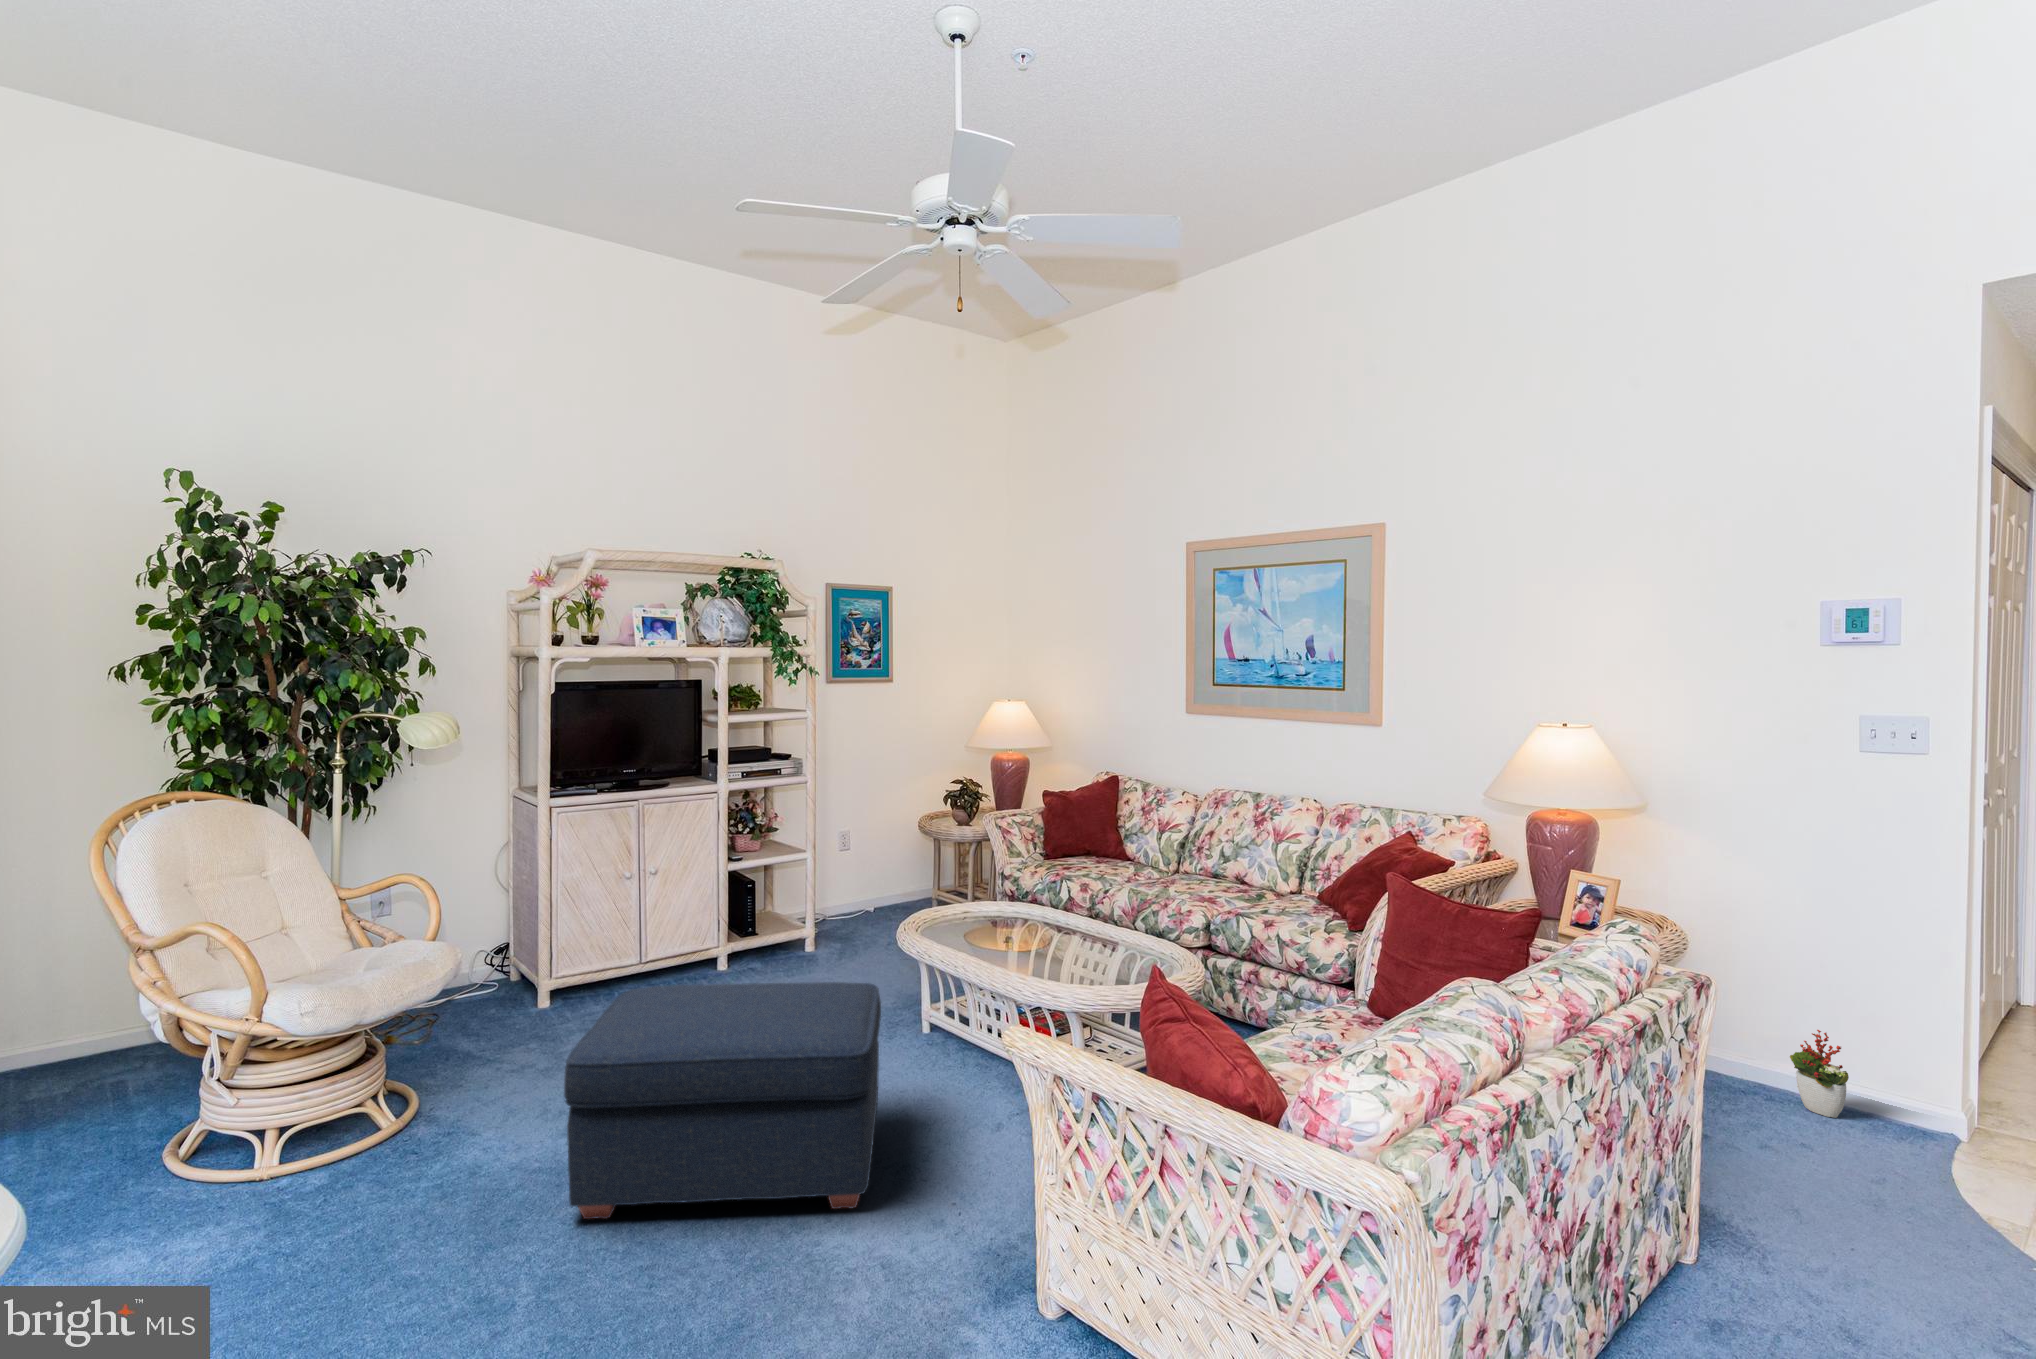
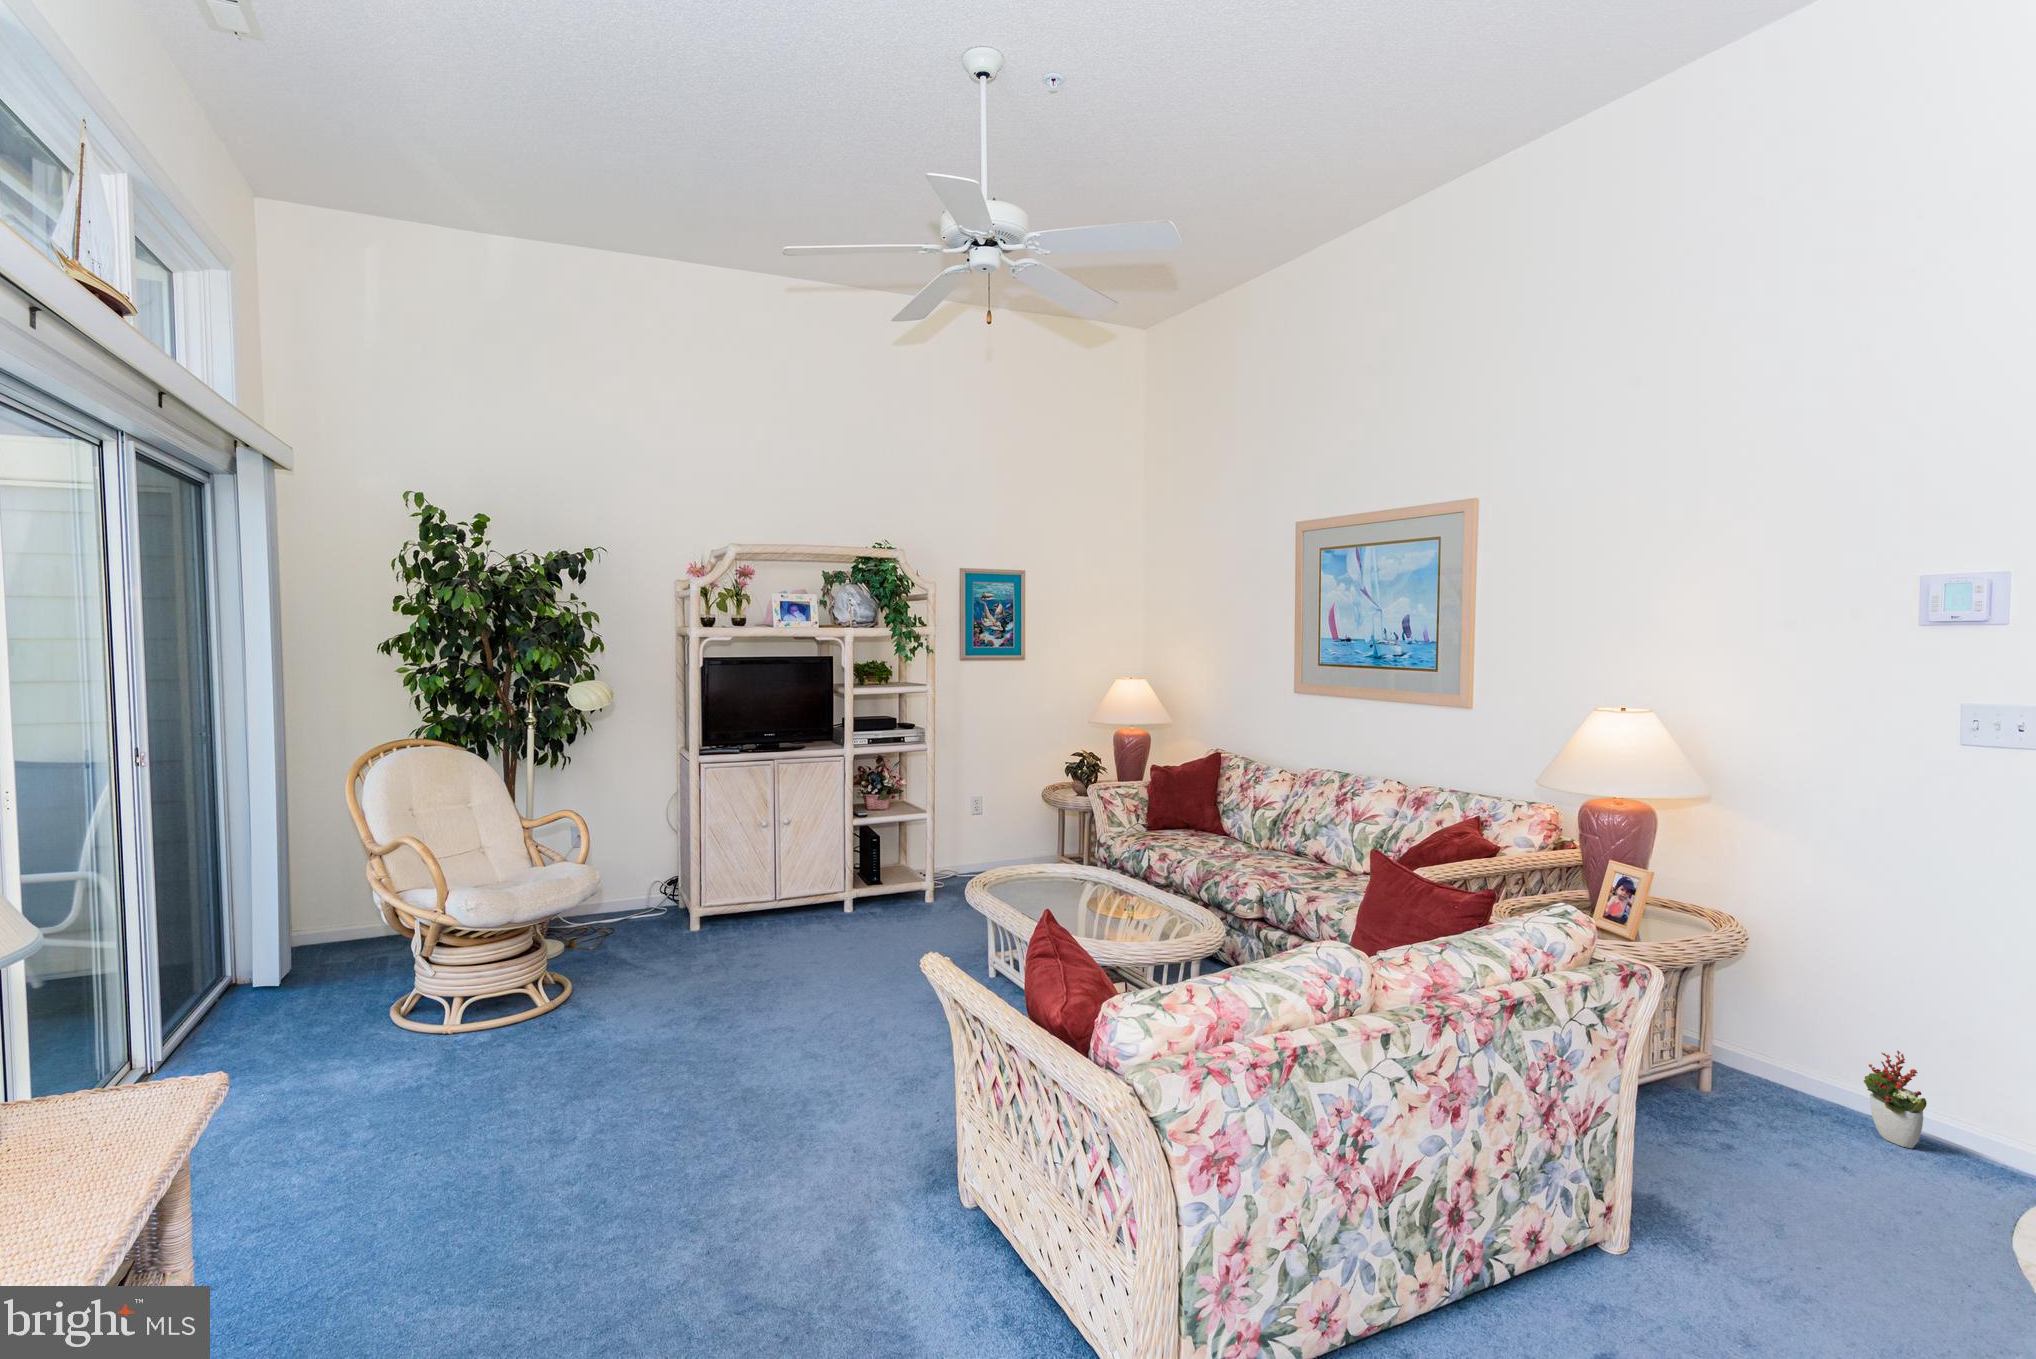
ottoman: present [564,982,881,1219] -> none [631,912,913,1108]

